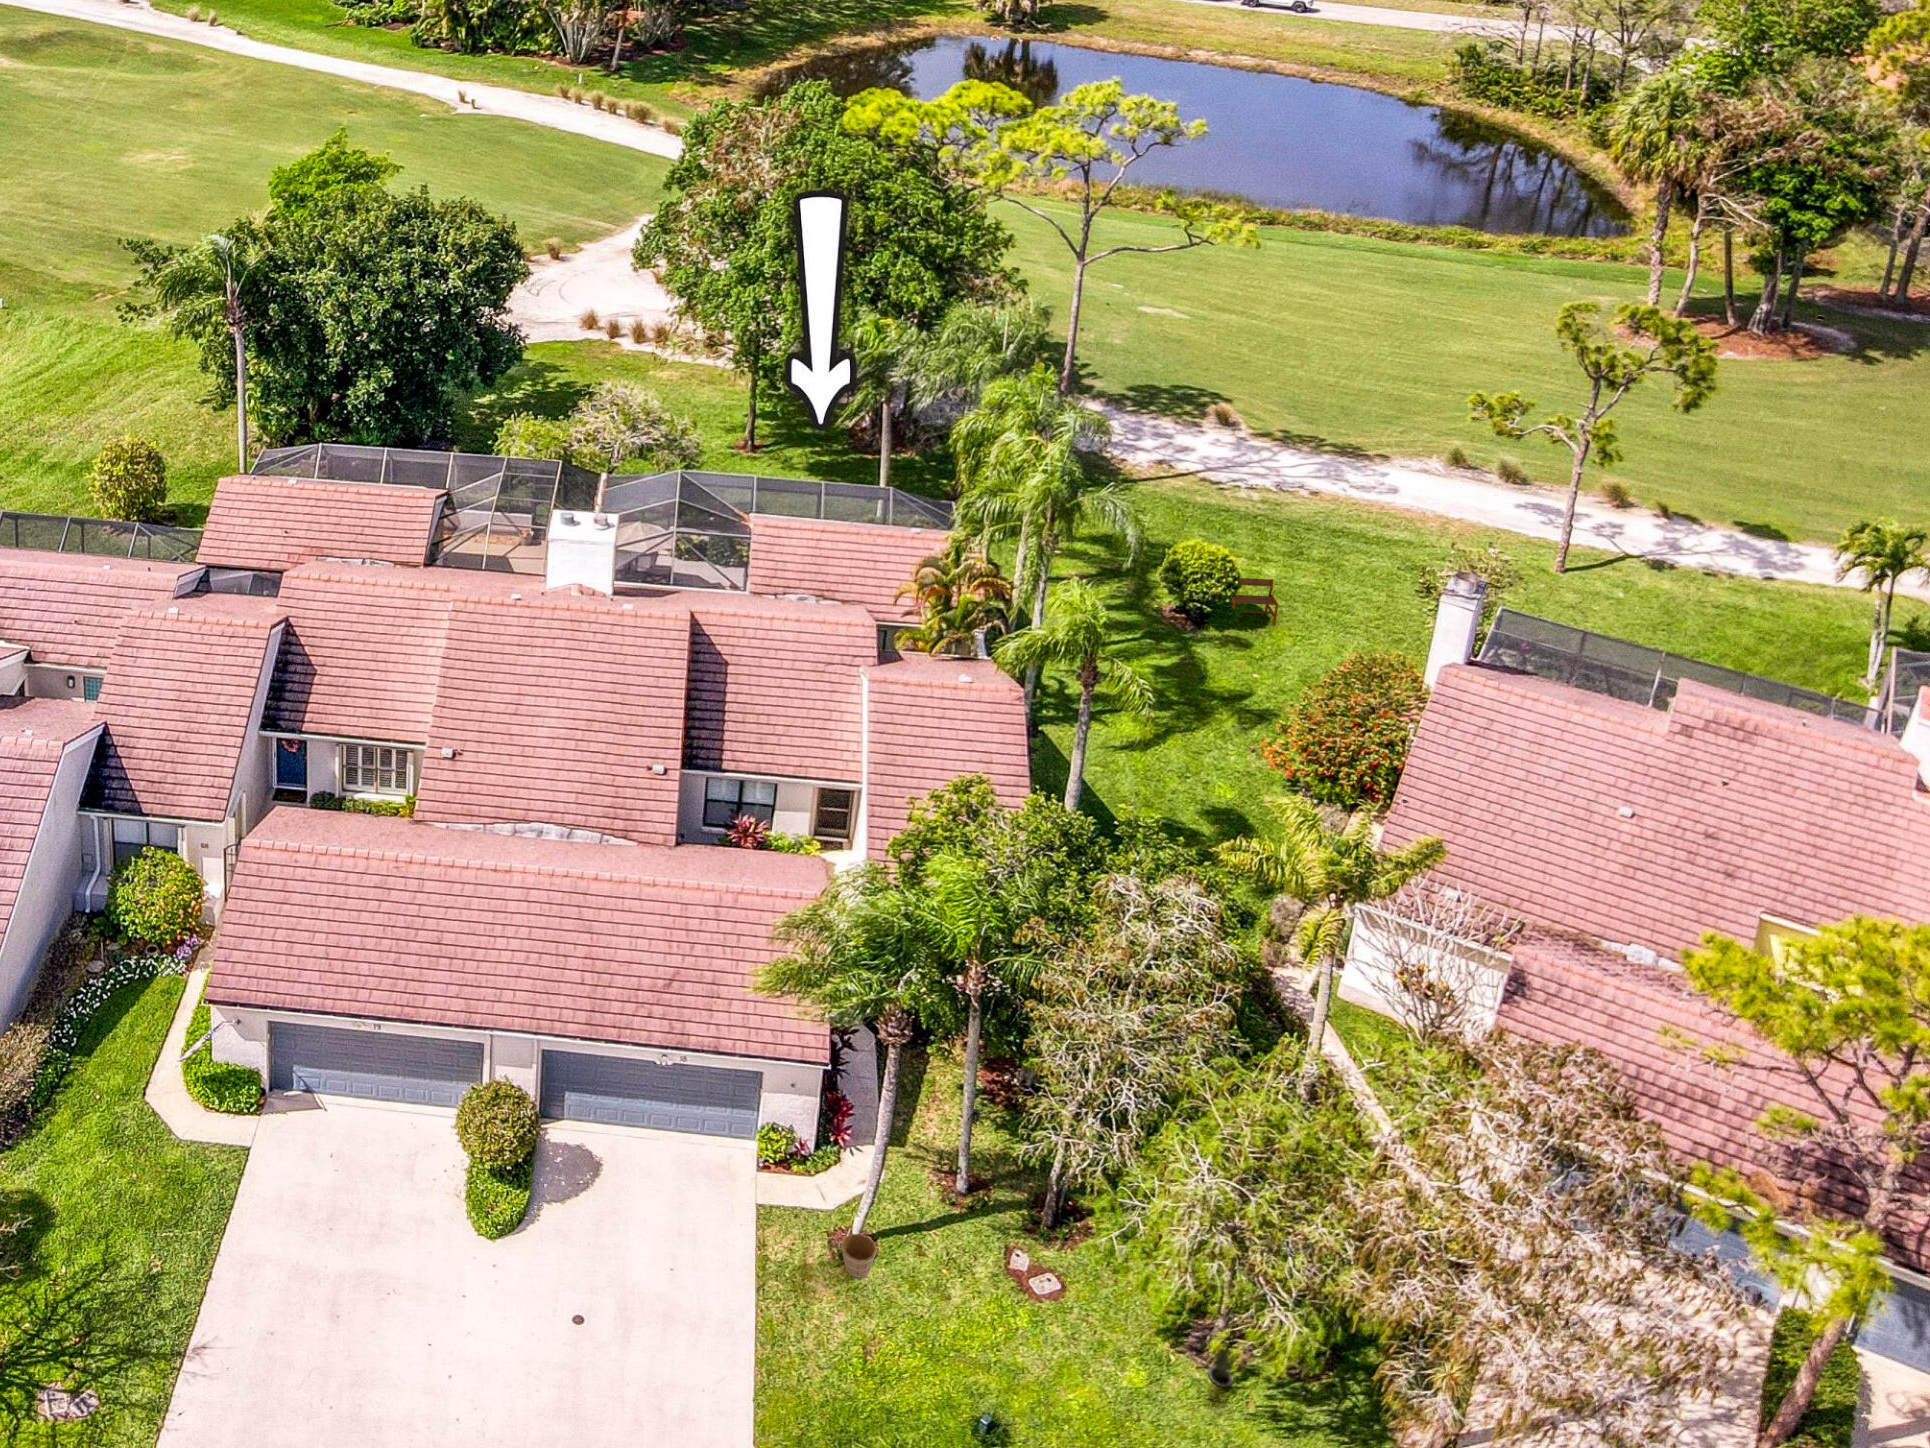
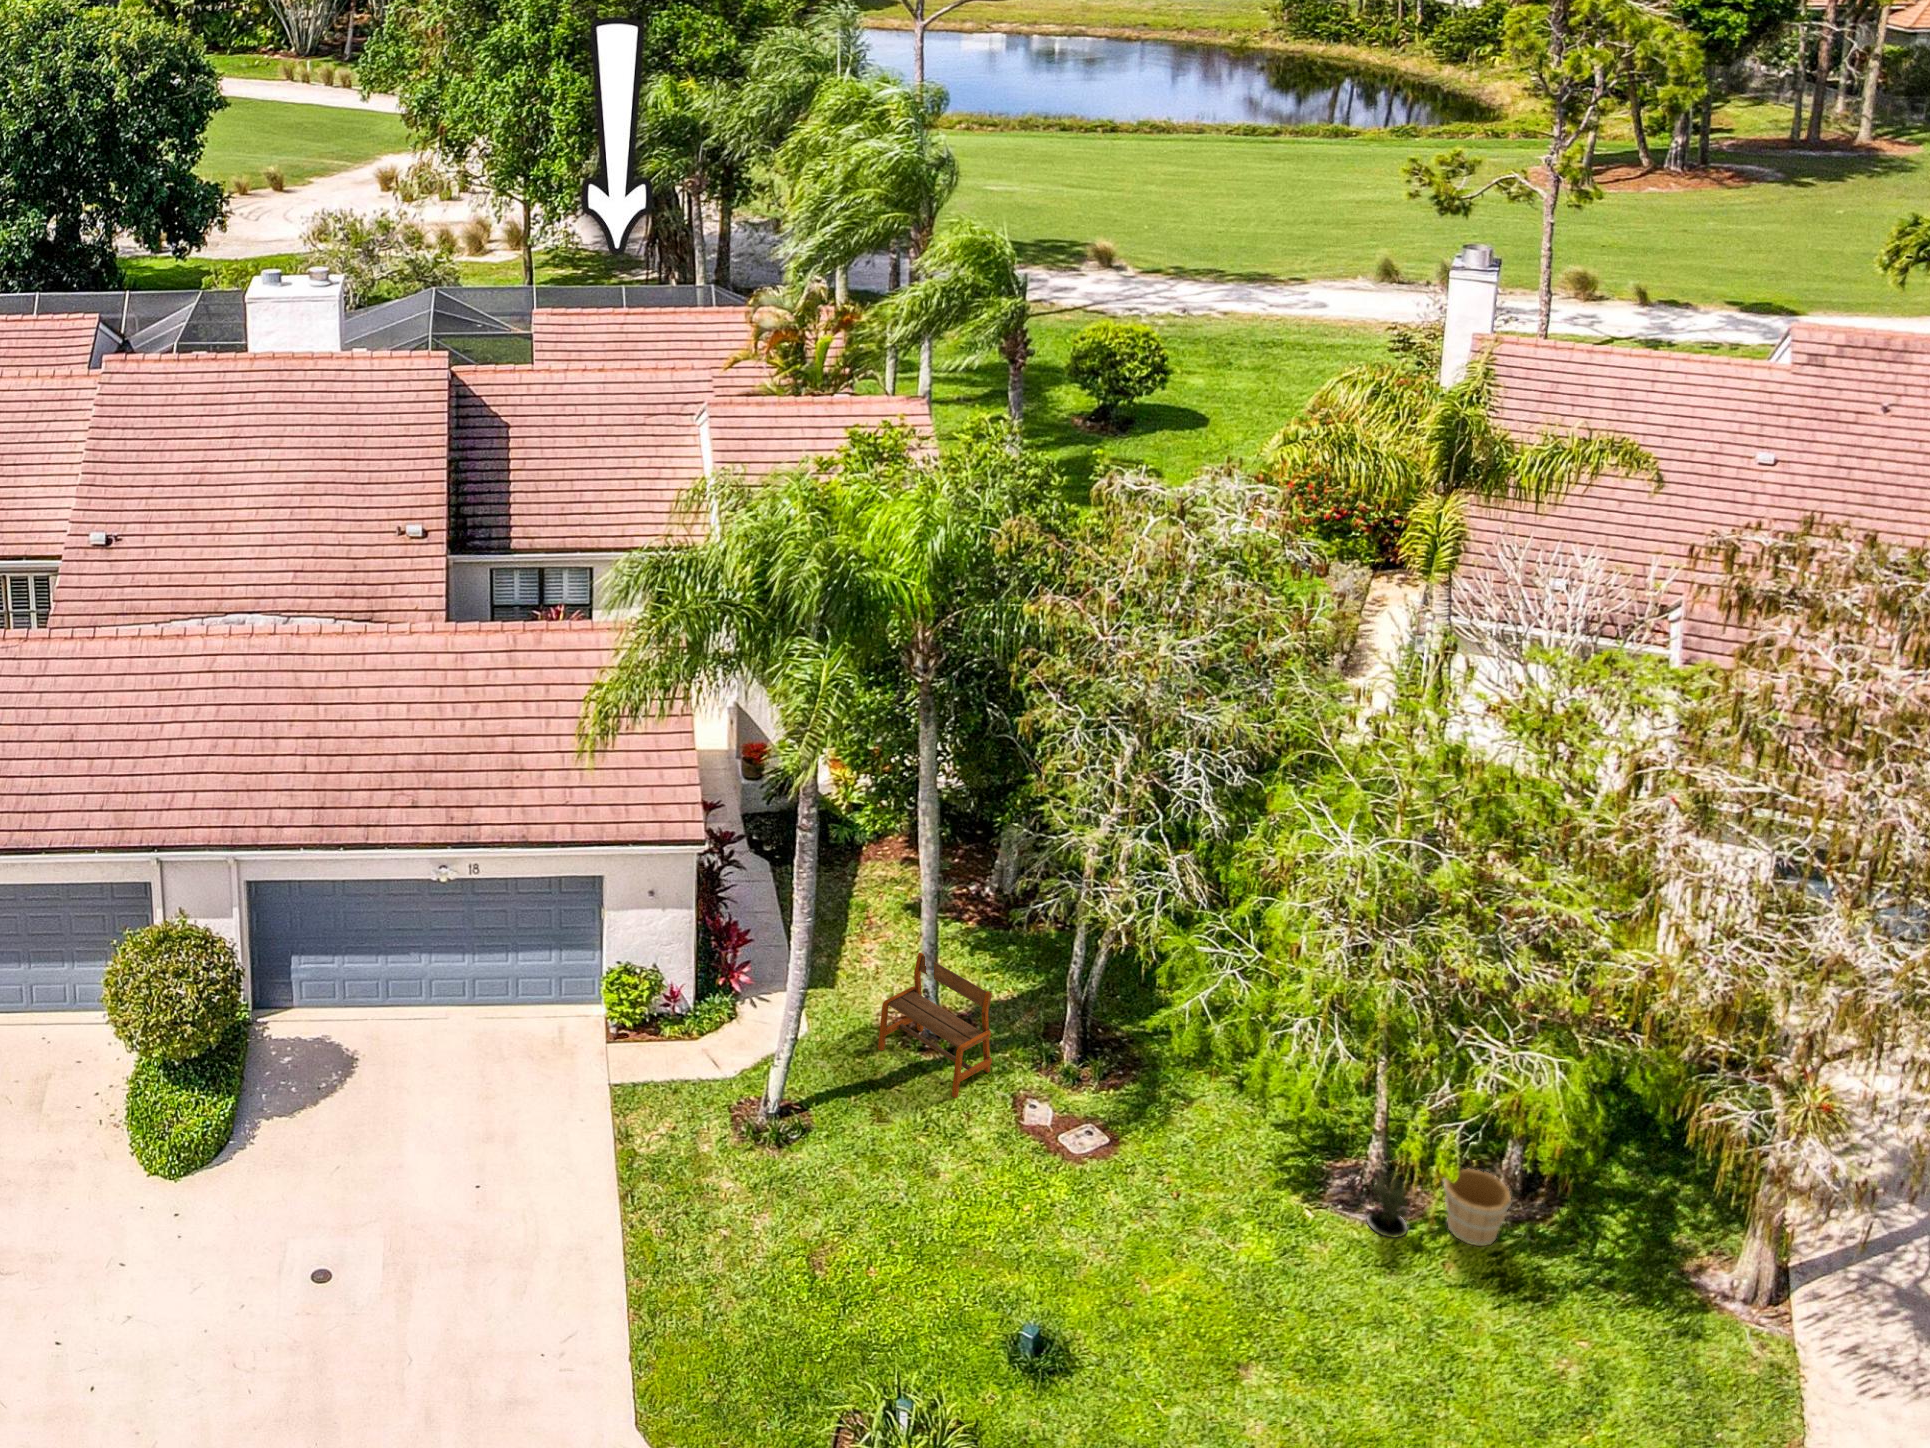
bench: present [1231,578,1278,625] -> present [878,952,992,1098]
wooden bucket: present [841,1234,877,1278] -> present [1444,1169,1511,1246]

